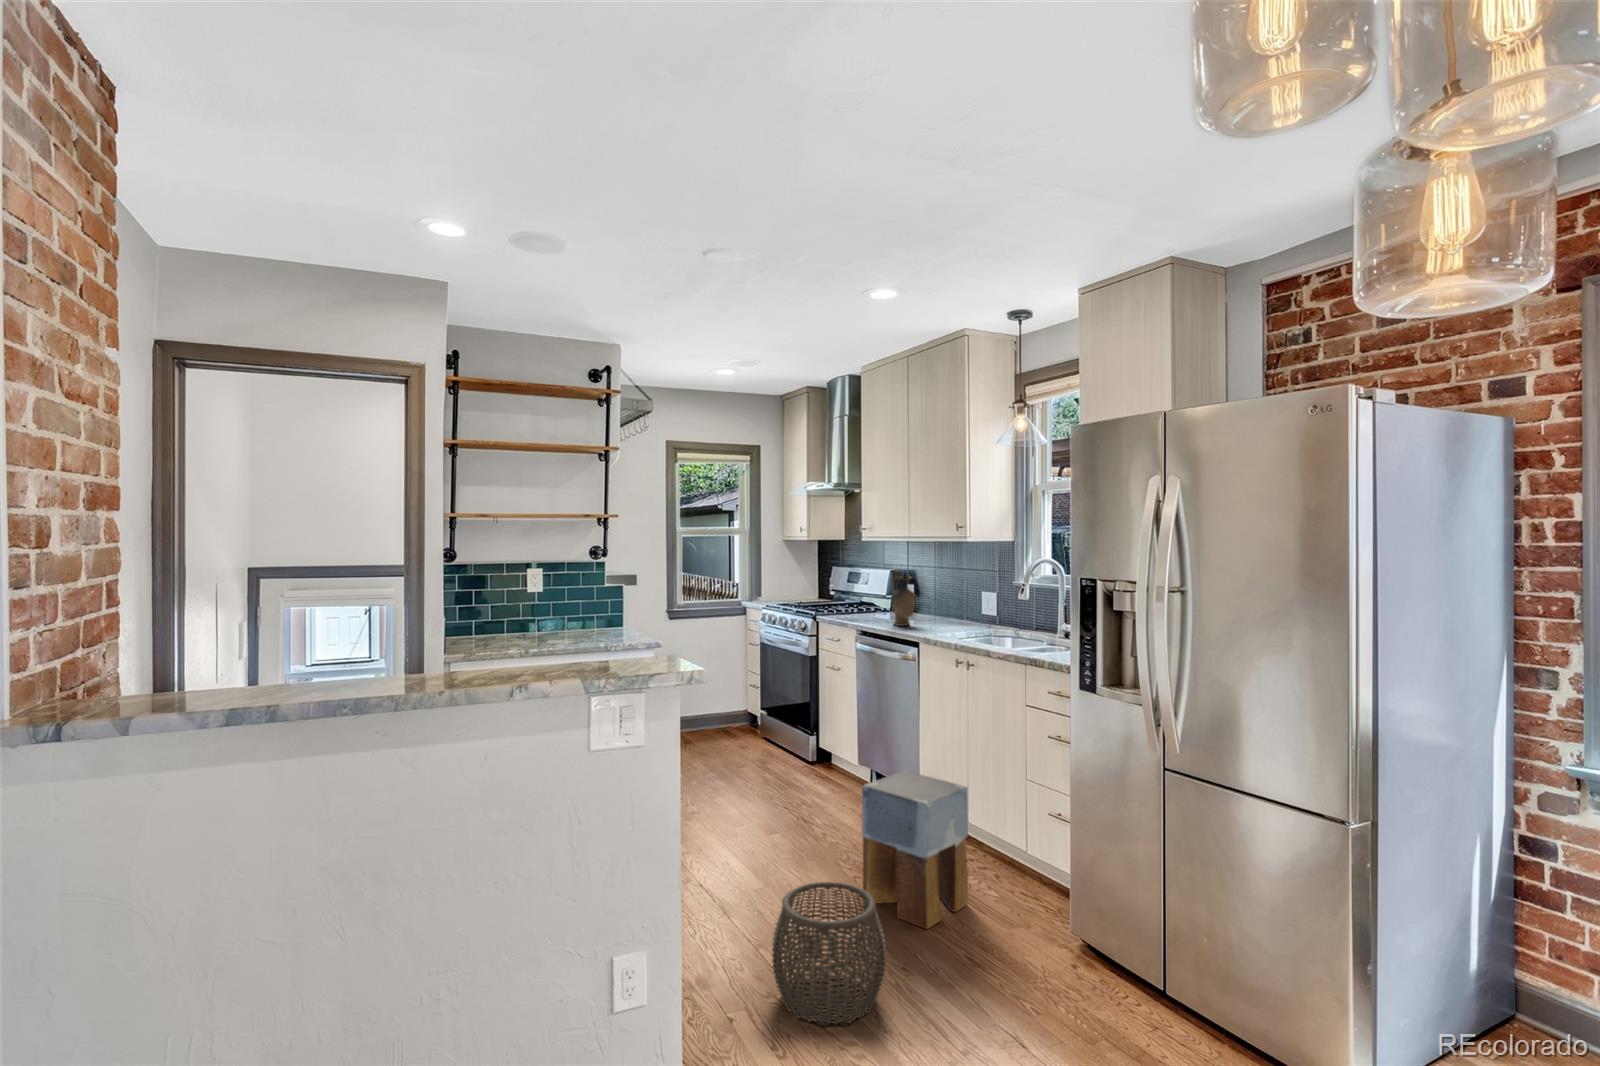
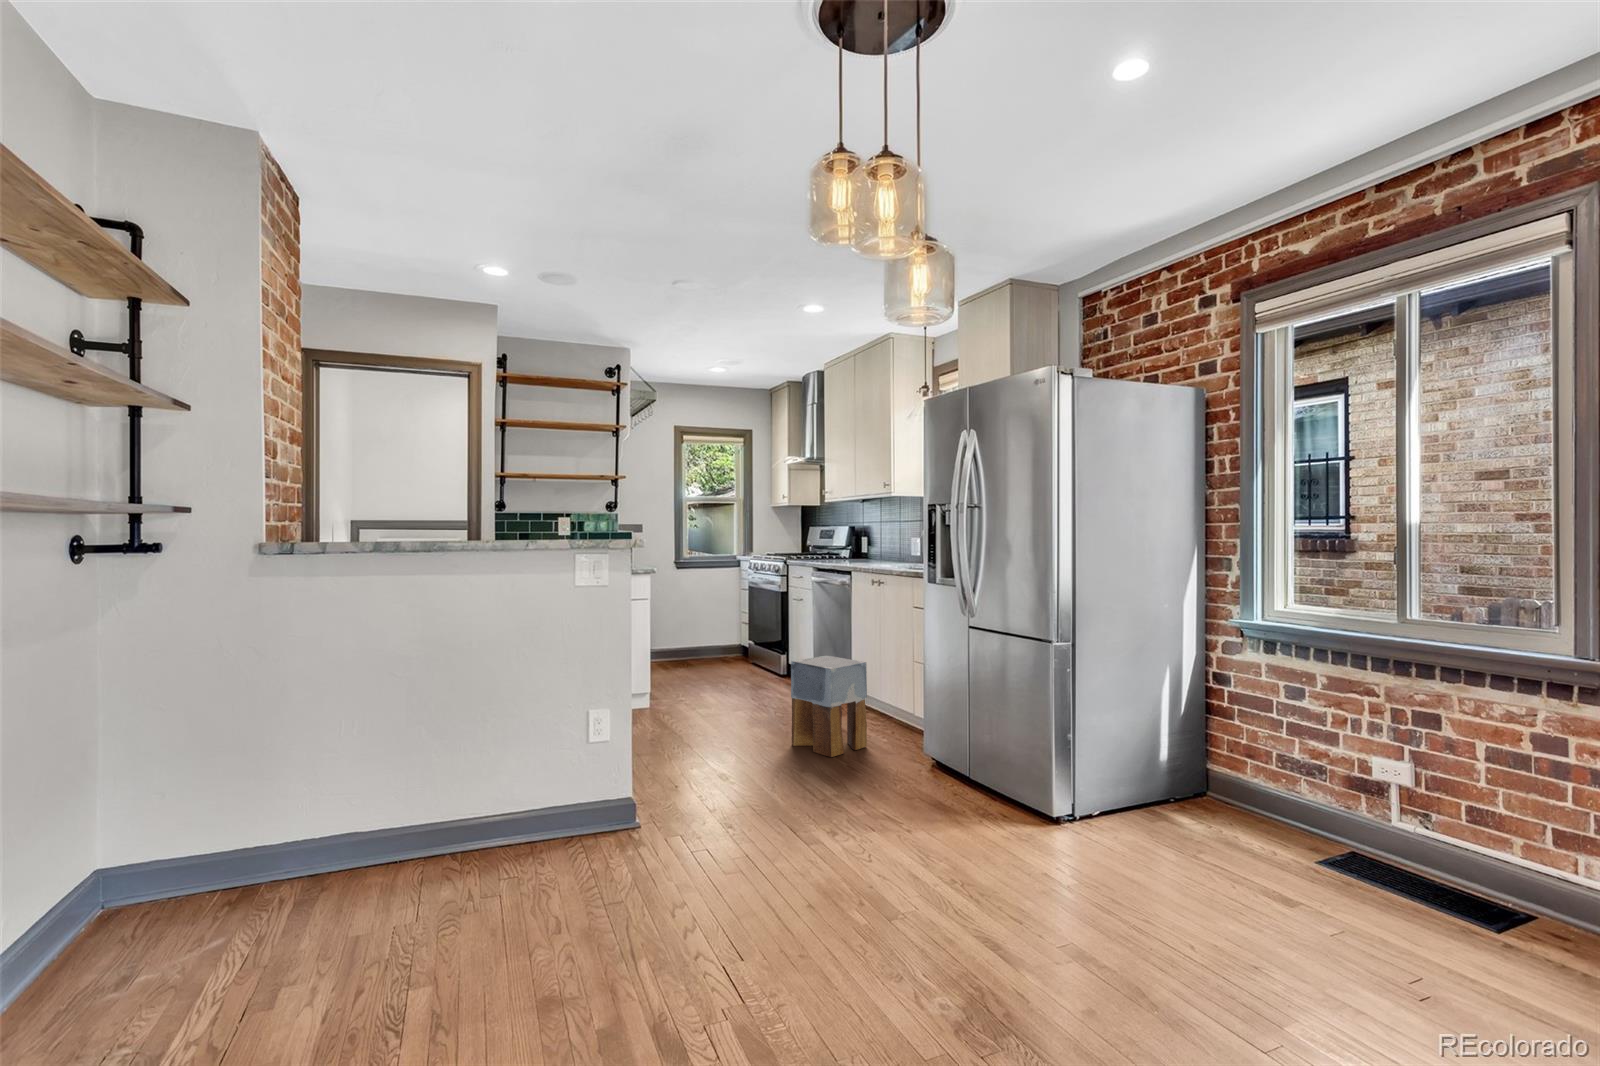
ceramic pitcher: present [892,569,916,626] -> none [839,520,857,563]
woven basket: present [772,882,886,1025] -> none [711,712,789,795]

